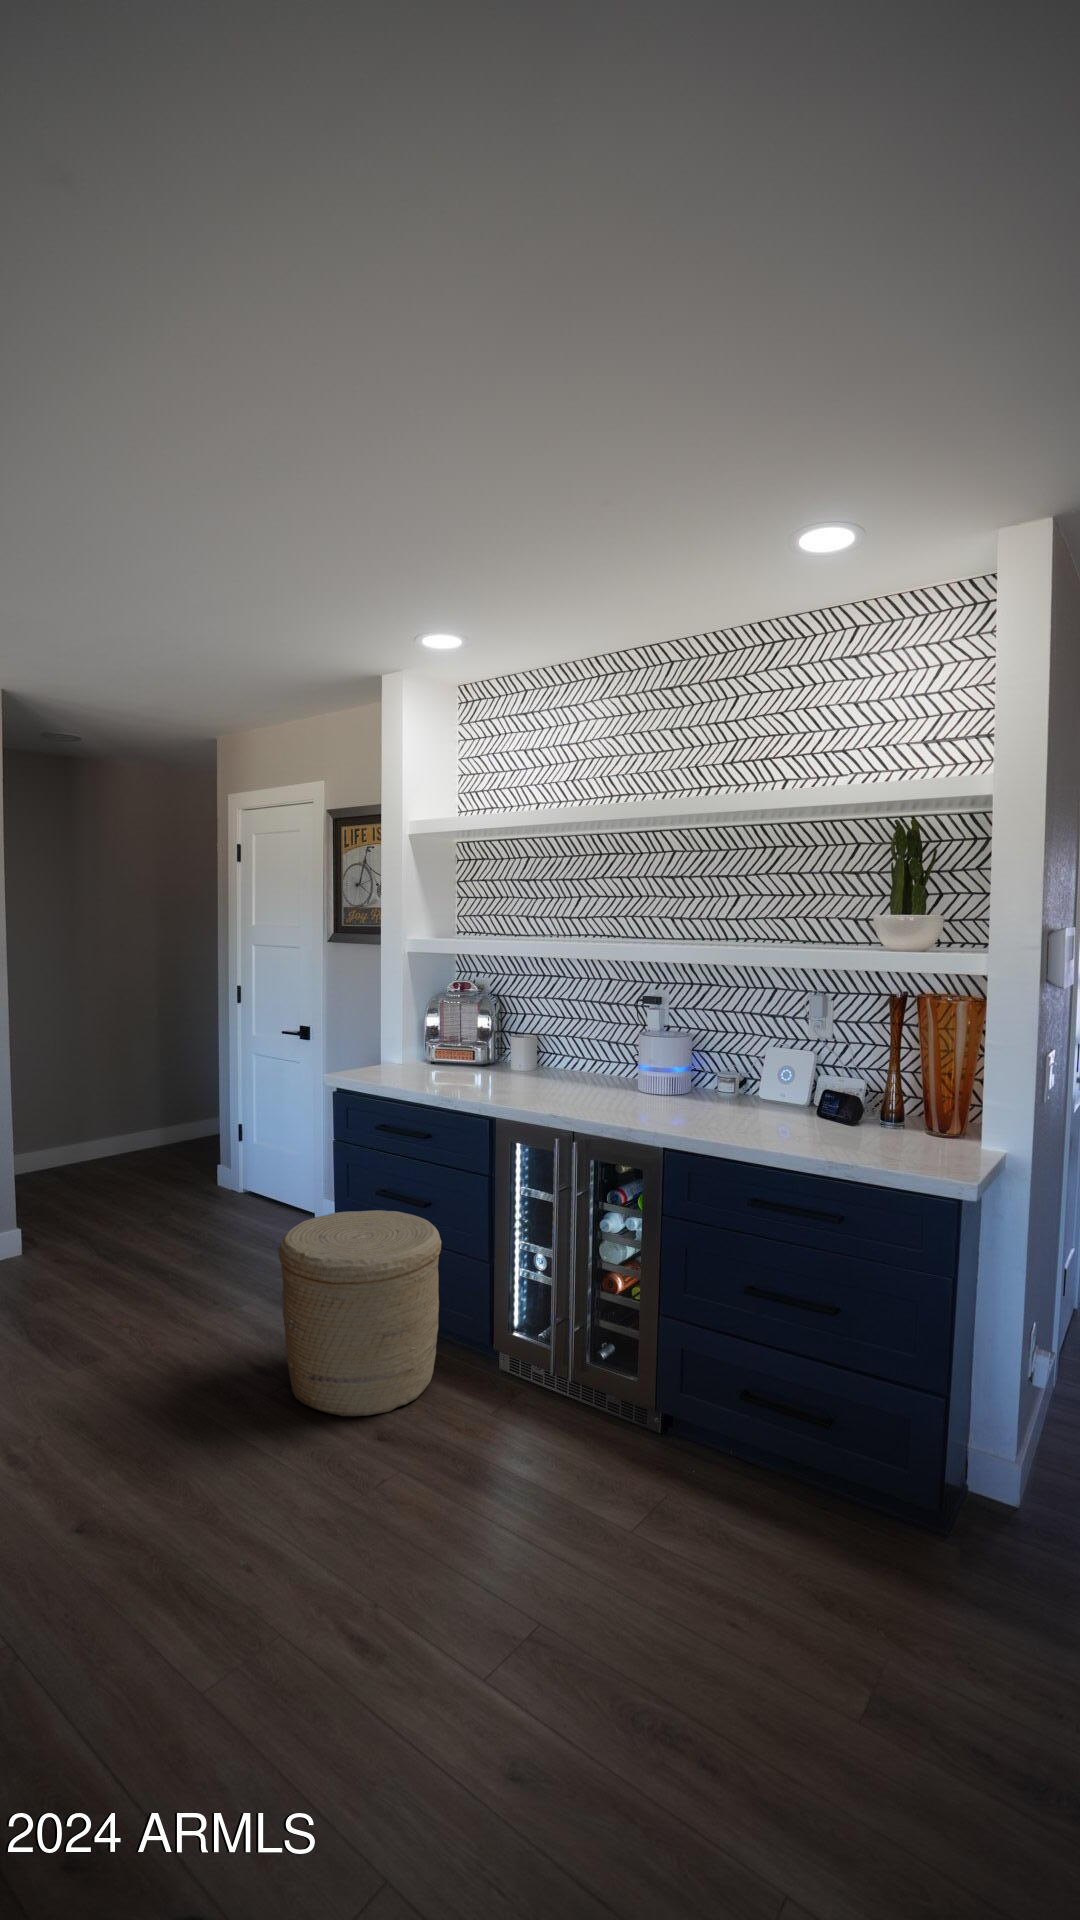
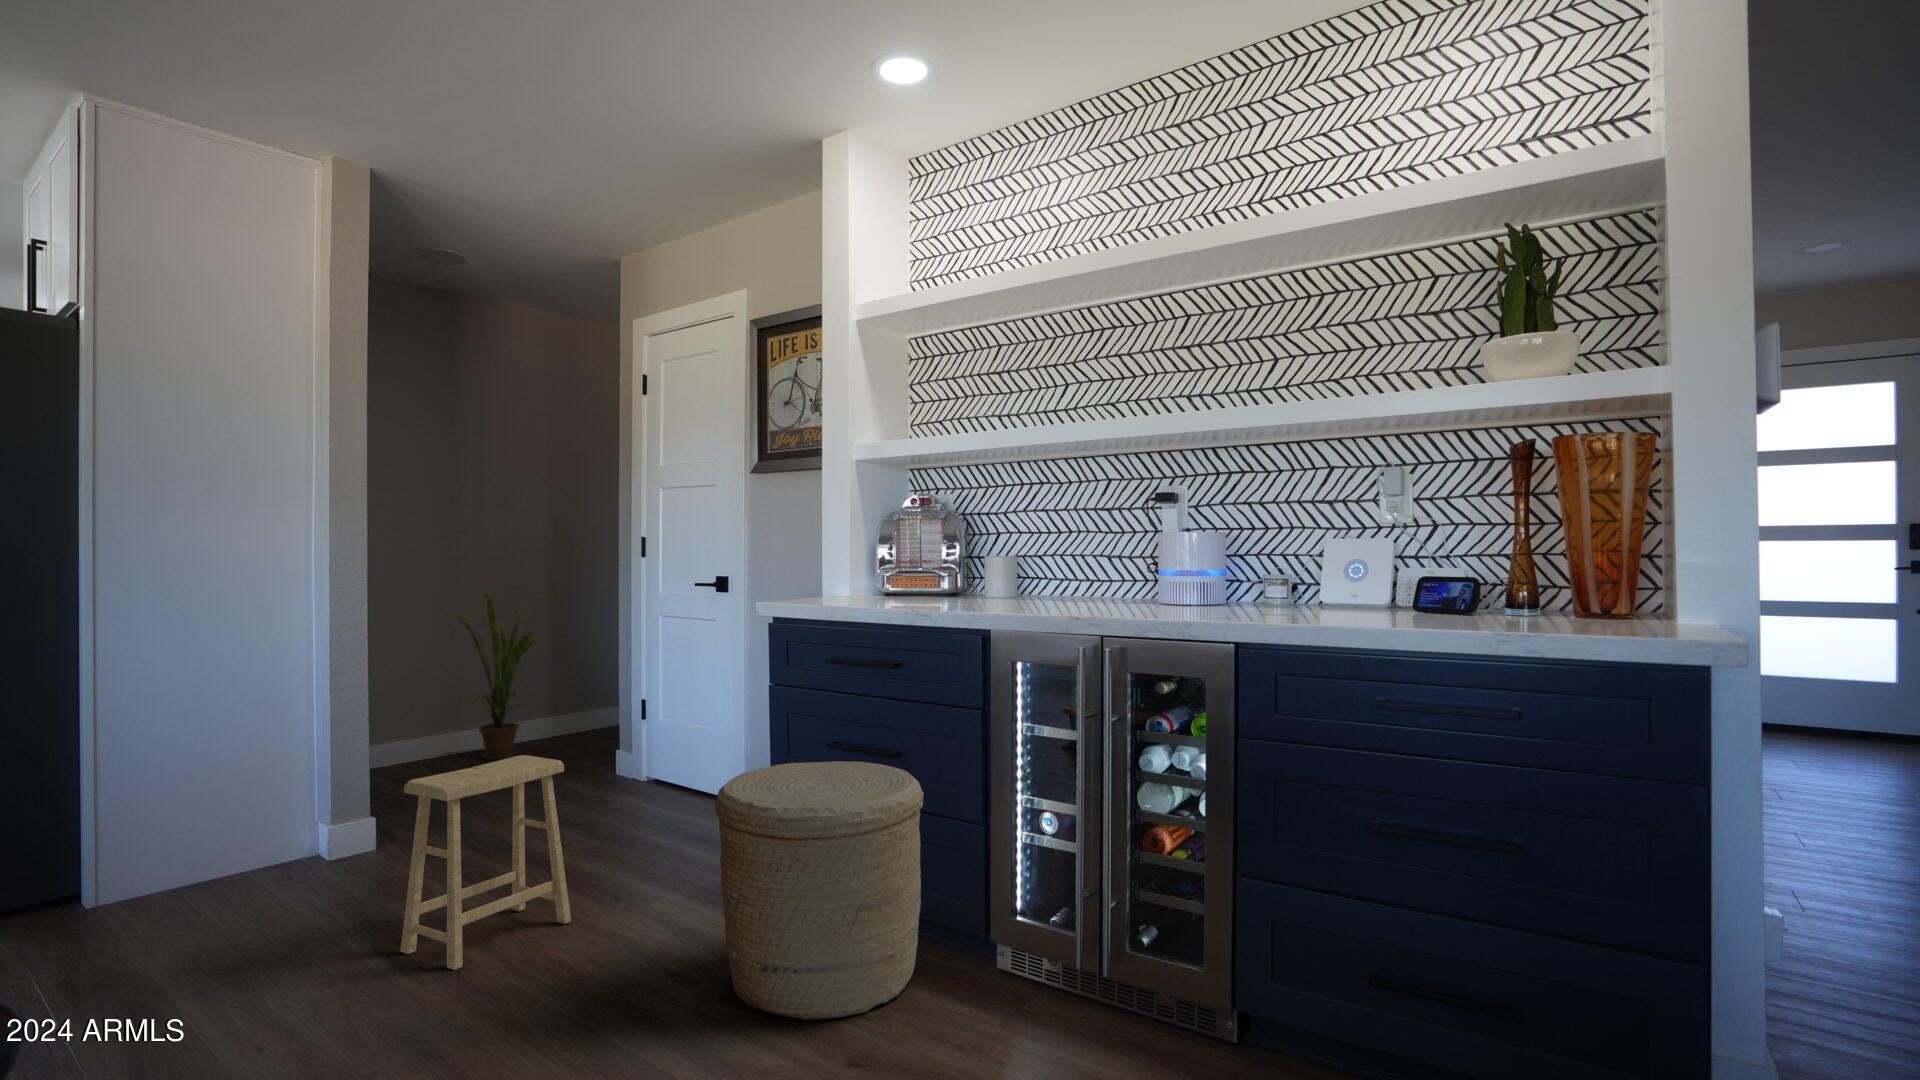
house plant: none [70,1016,162,1166] -> present [456,590,540,760]
footstool: none [40,1194,172,1366] -> present [400,755,571,970]

